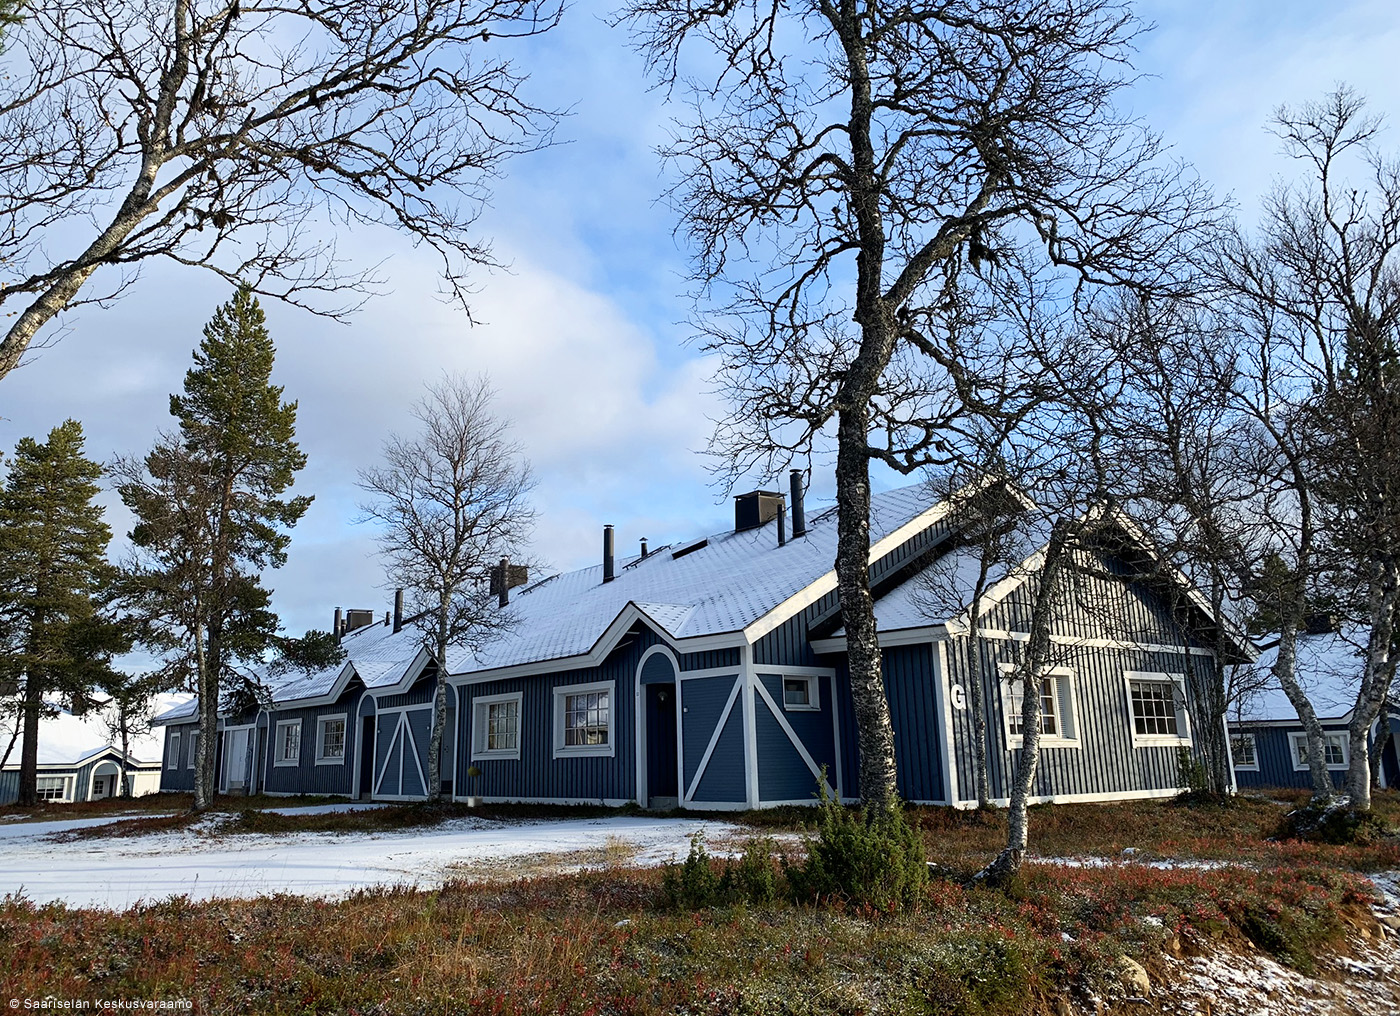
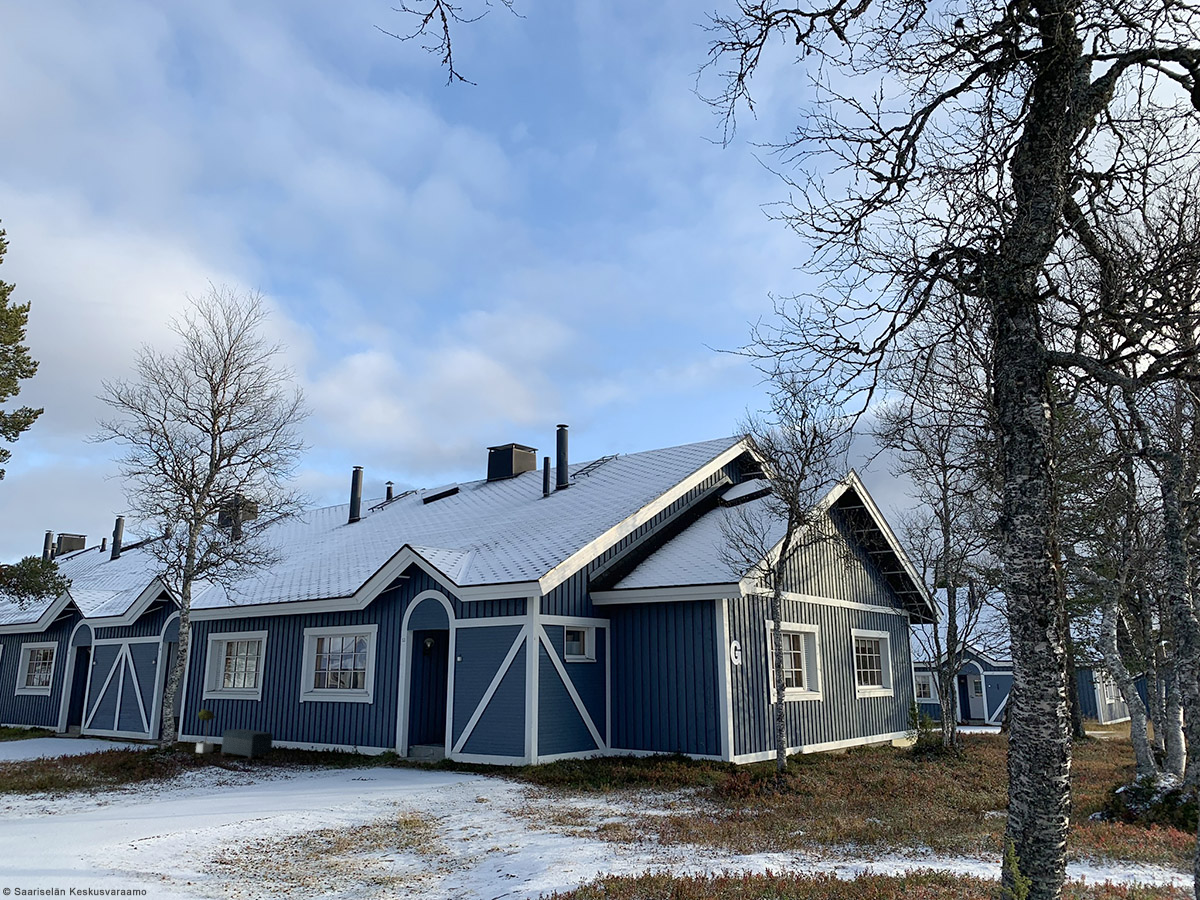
bench: none [488,784,531,811] -> present [221,729,273,759]

